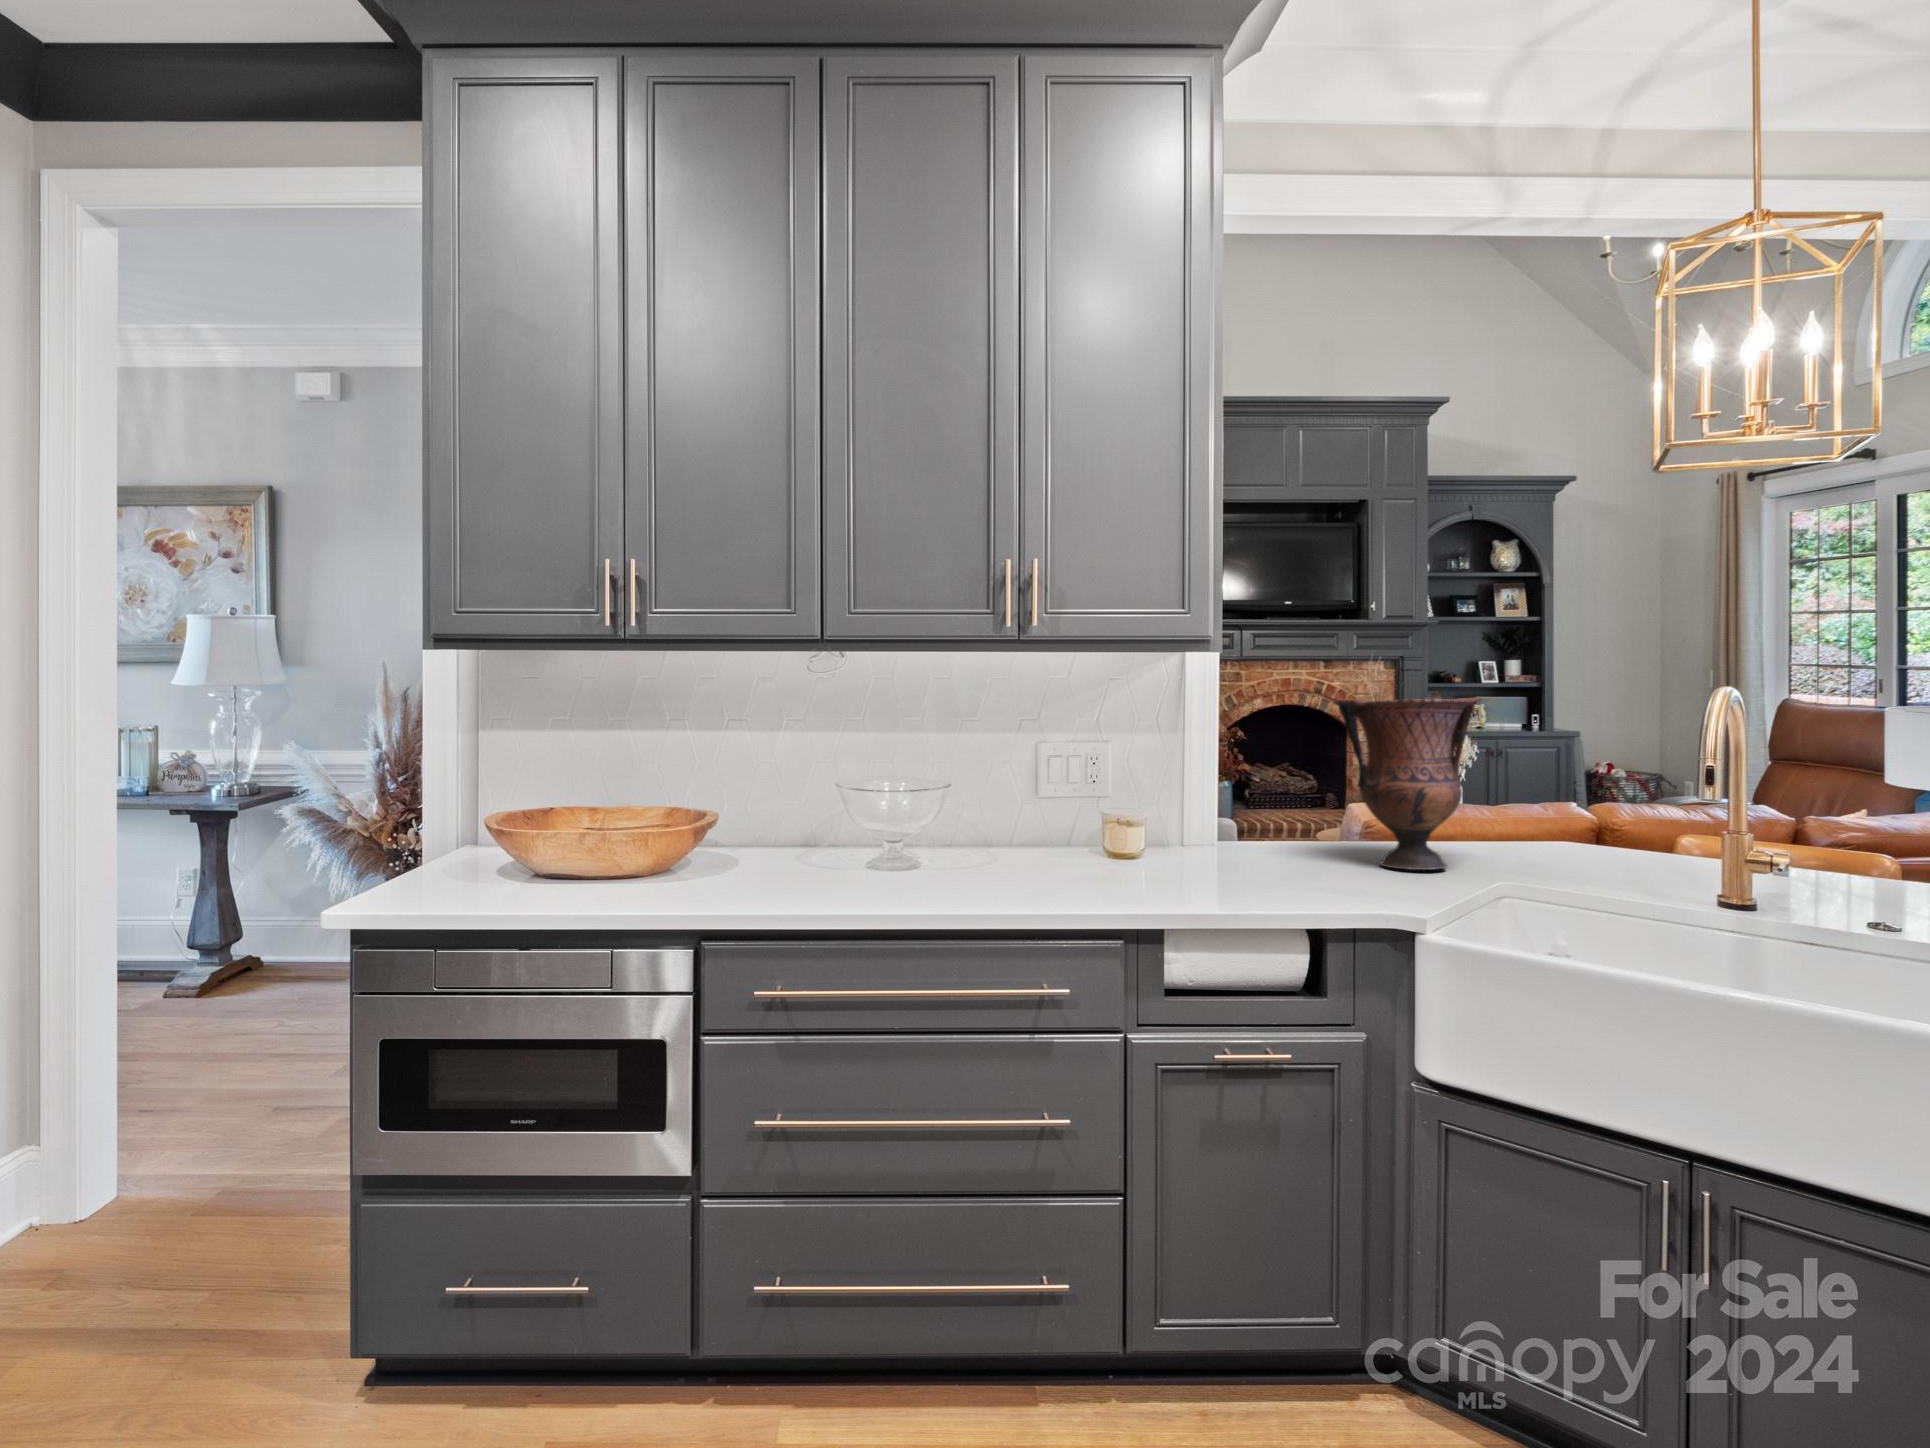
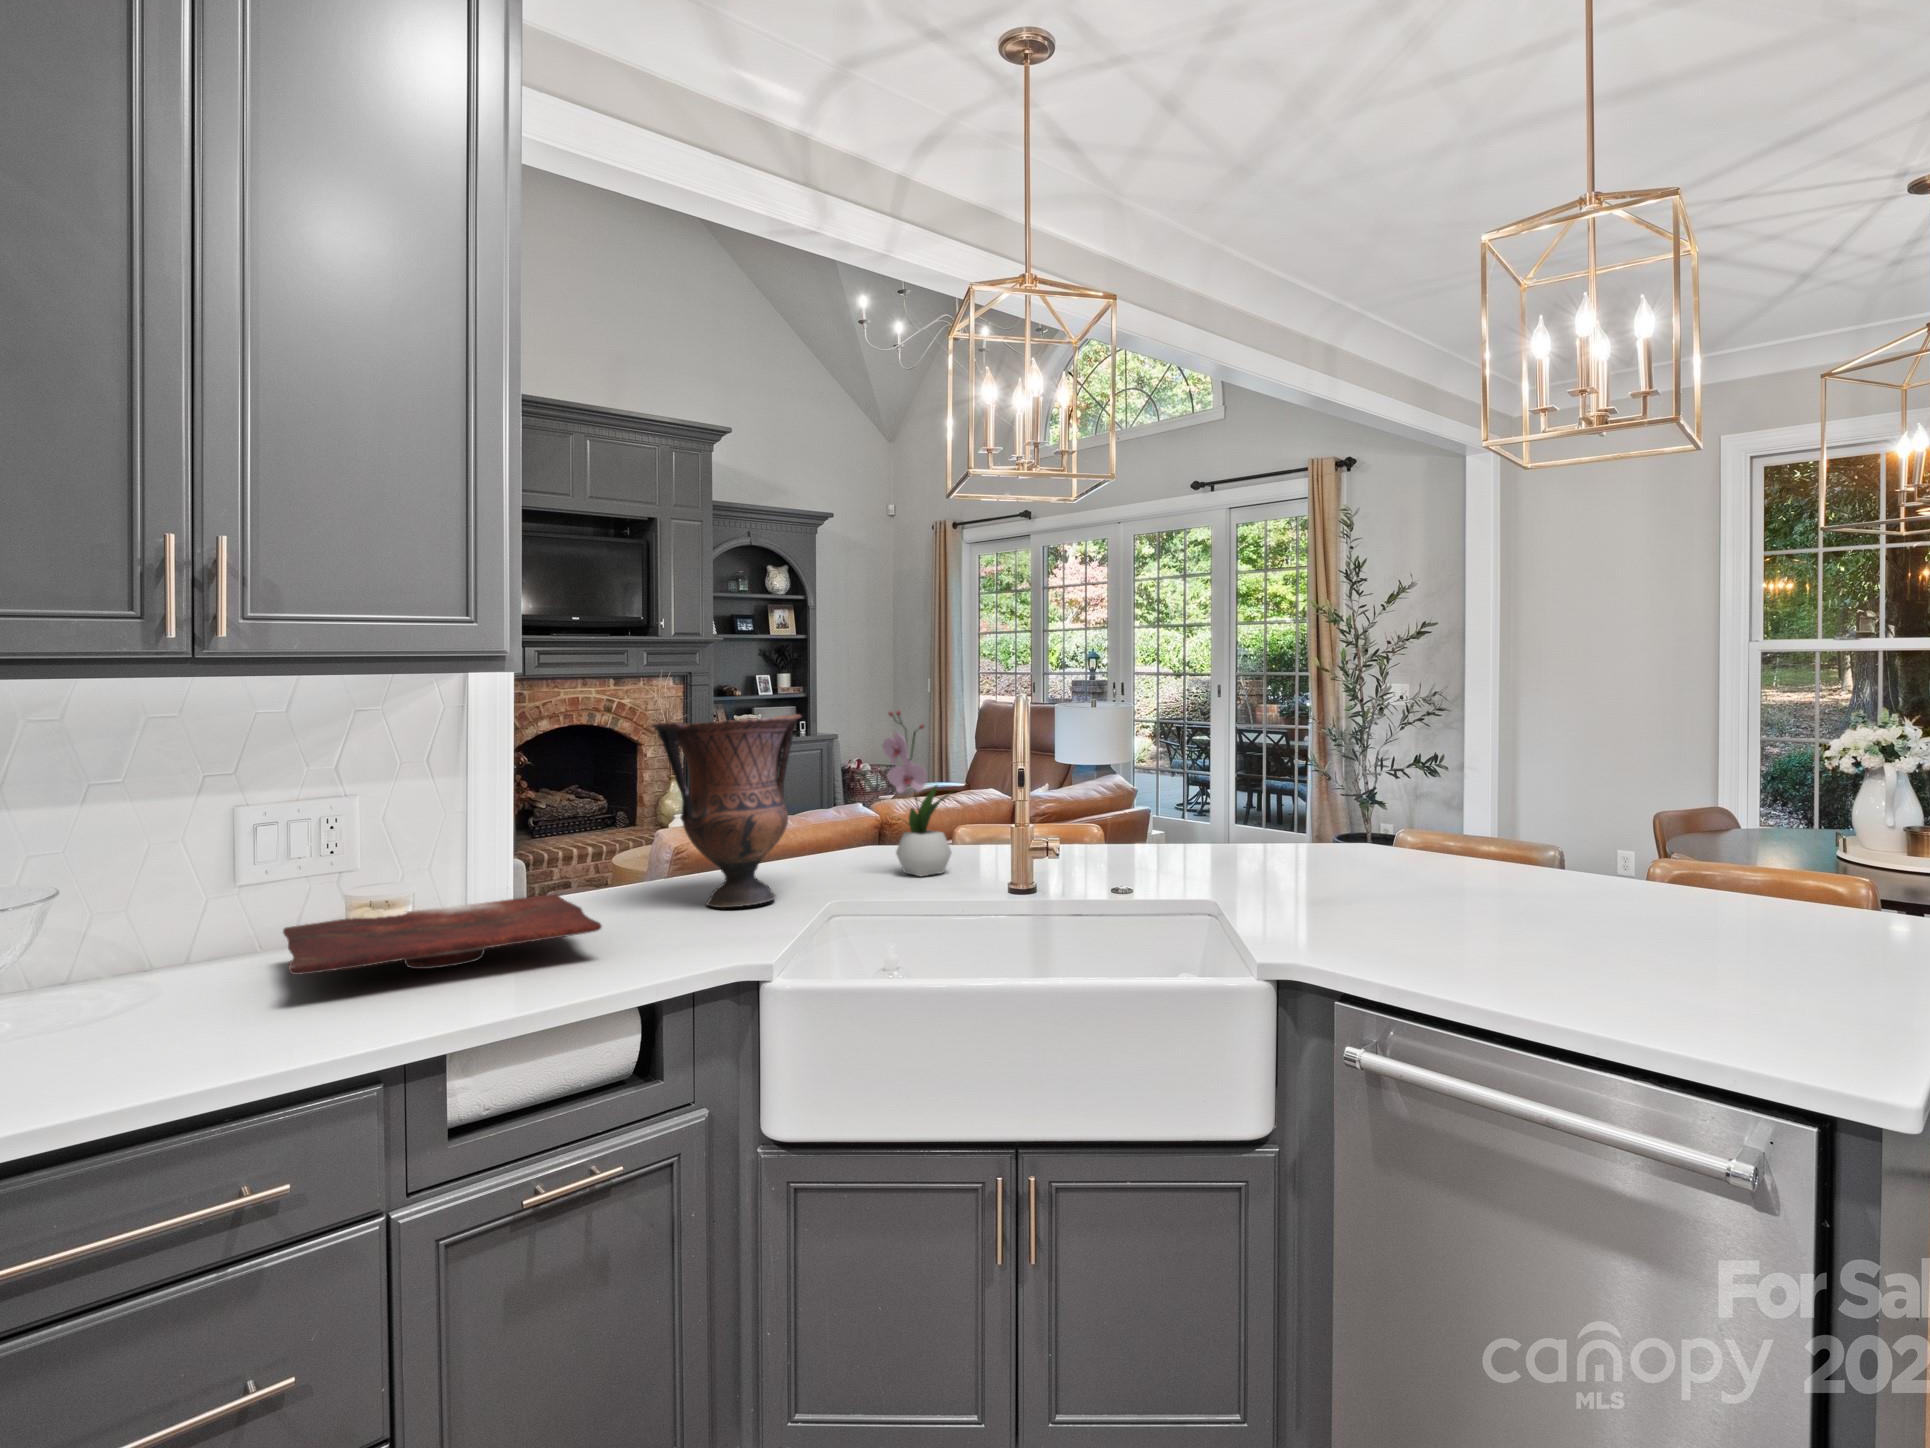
flower arrangement: none [1572,698,1664,870] -> present [882,711,956,876]
cutting board: none [1063,833,1282,877] -> present [283,894,602,975]

